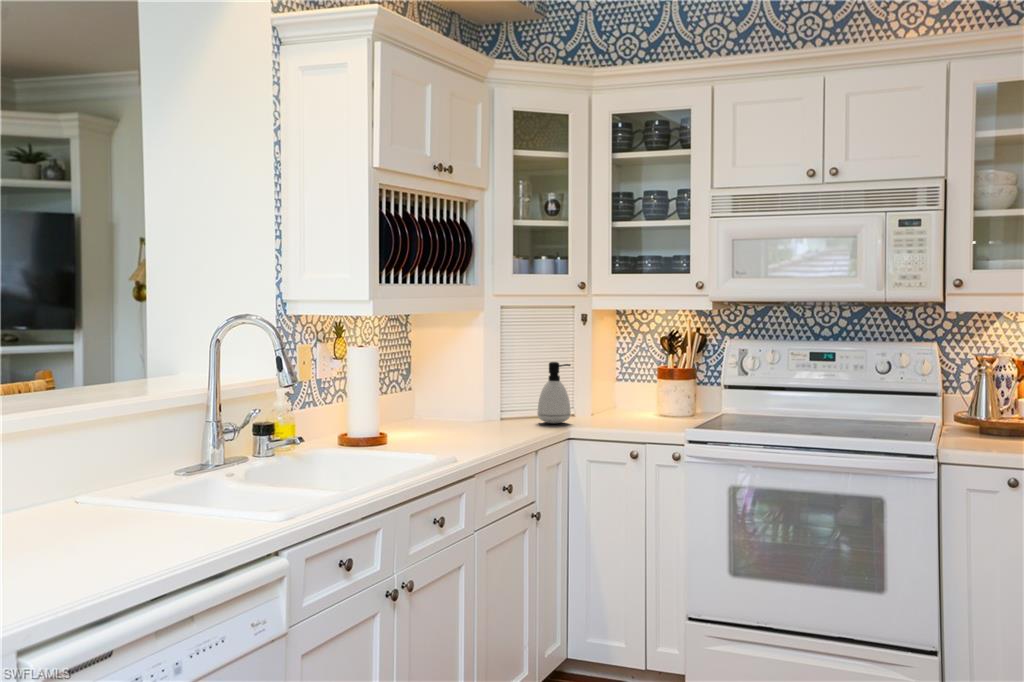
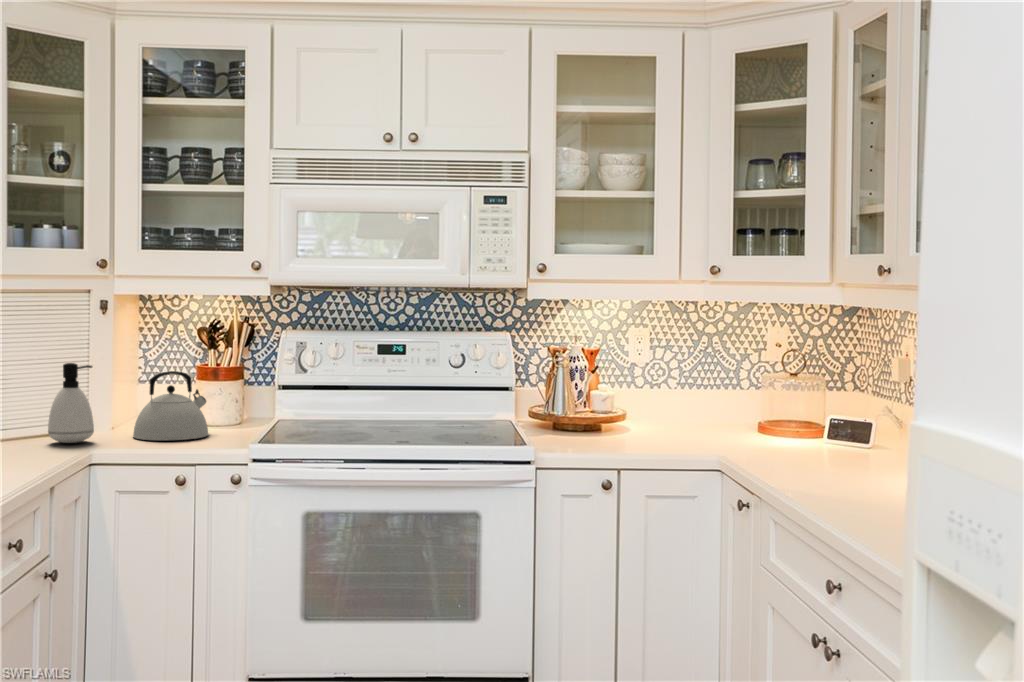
kettle: none [601,371,660,426] -> present [133,371,209,440]

